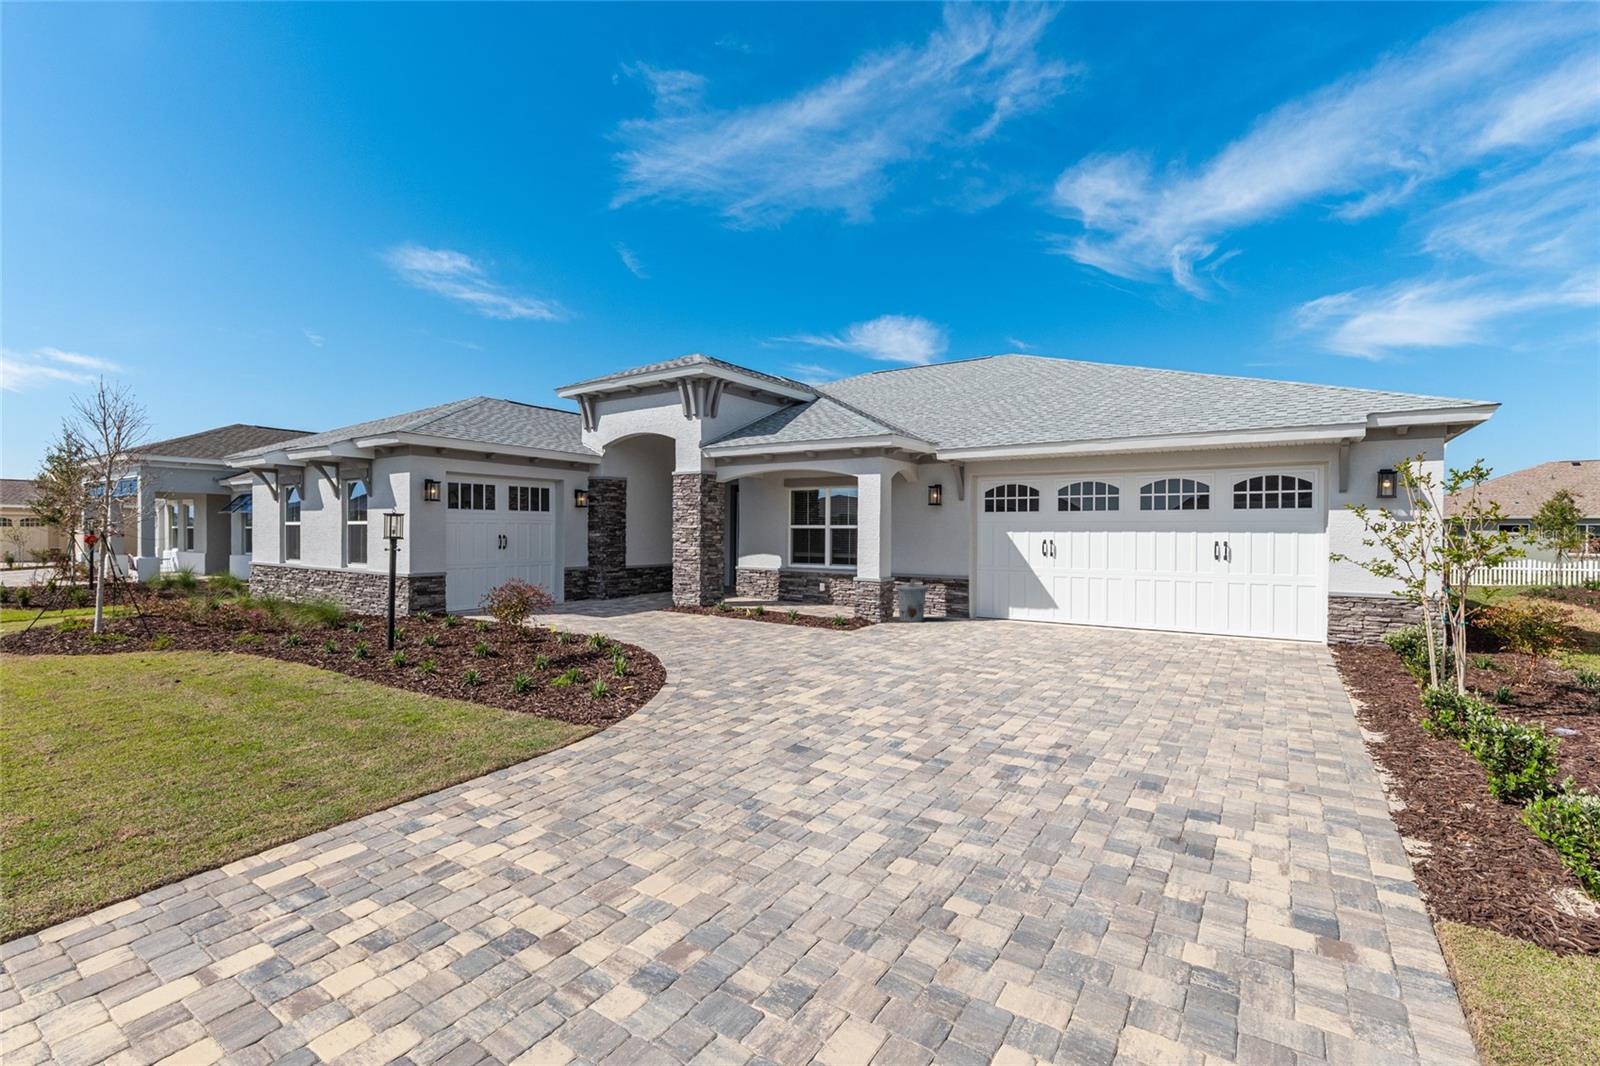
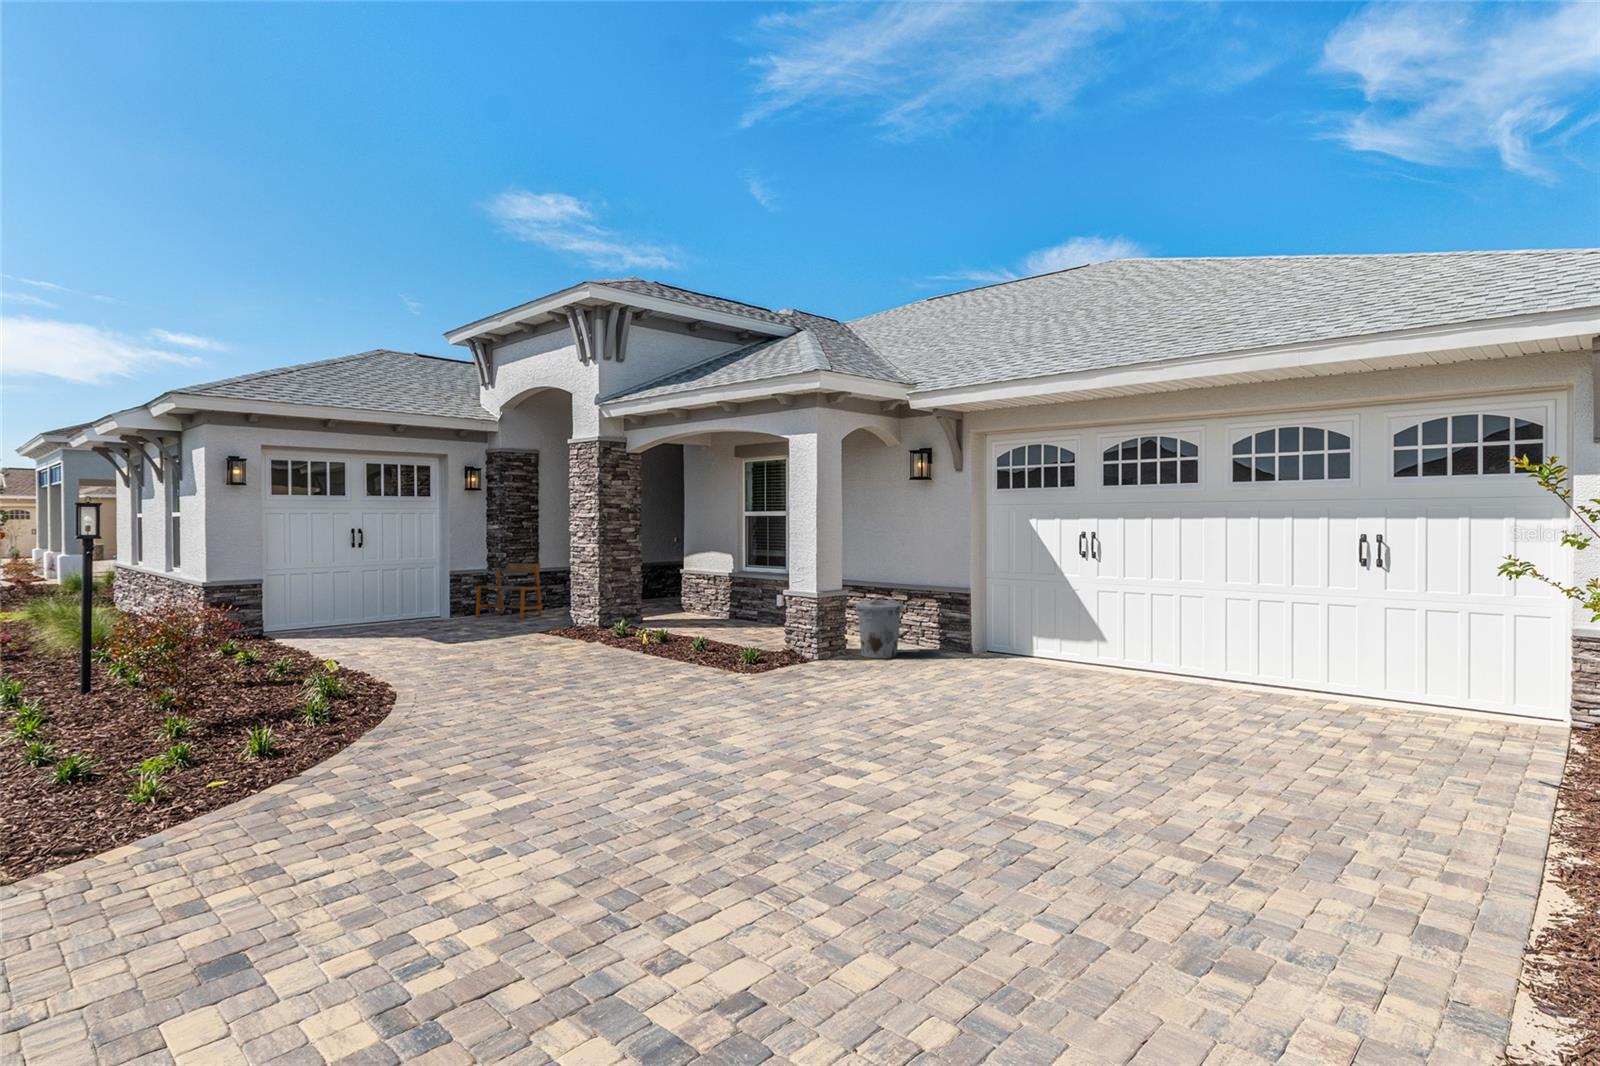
bench: none [584,561,633,603] -> present [476,563,543,619]

